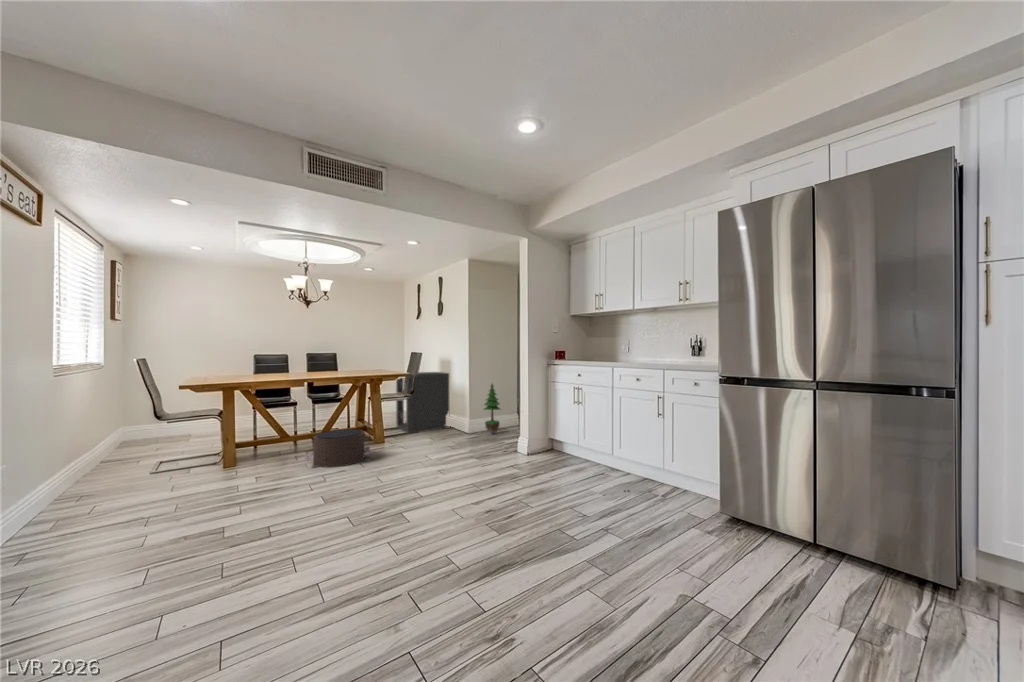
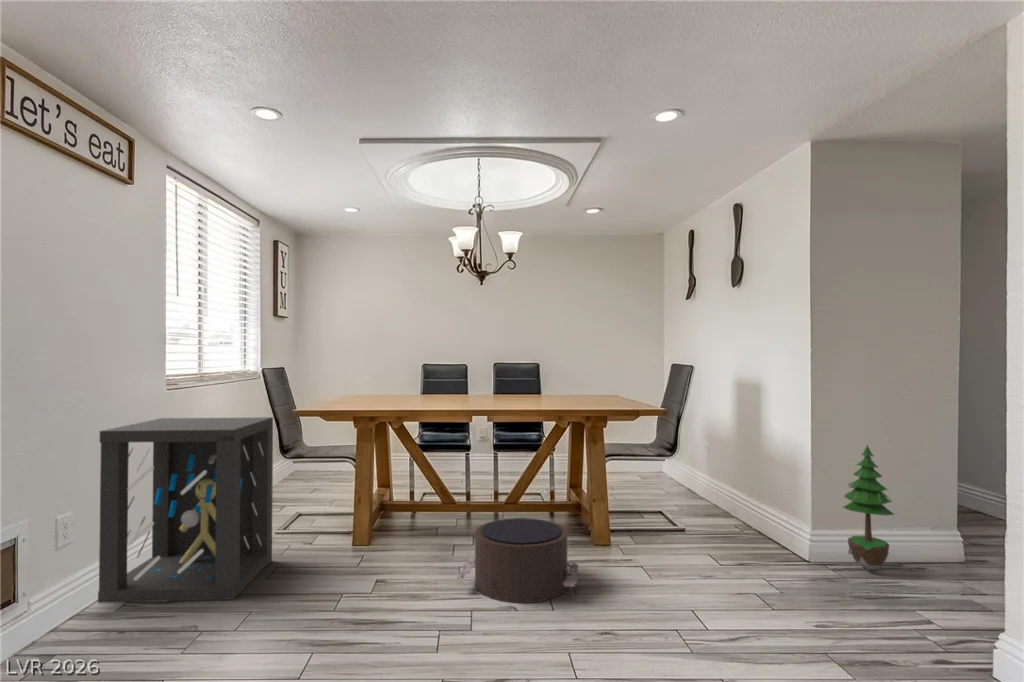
storage cabinet: present [396,372,449,434] -> present [98,417,273,603]

